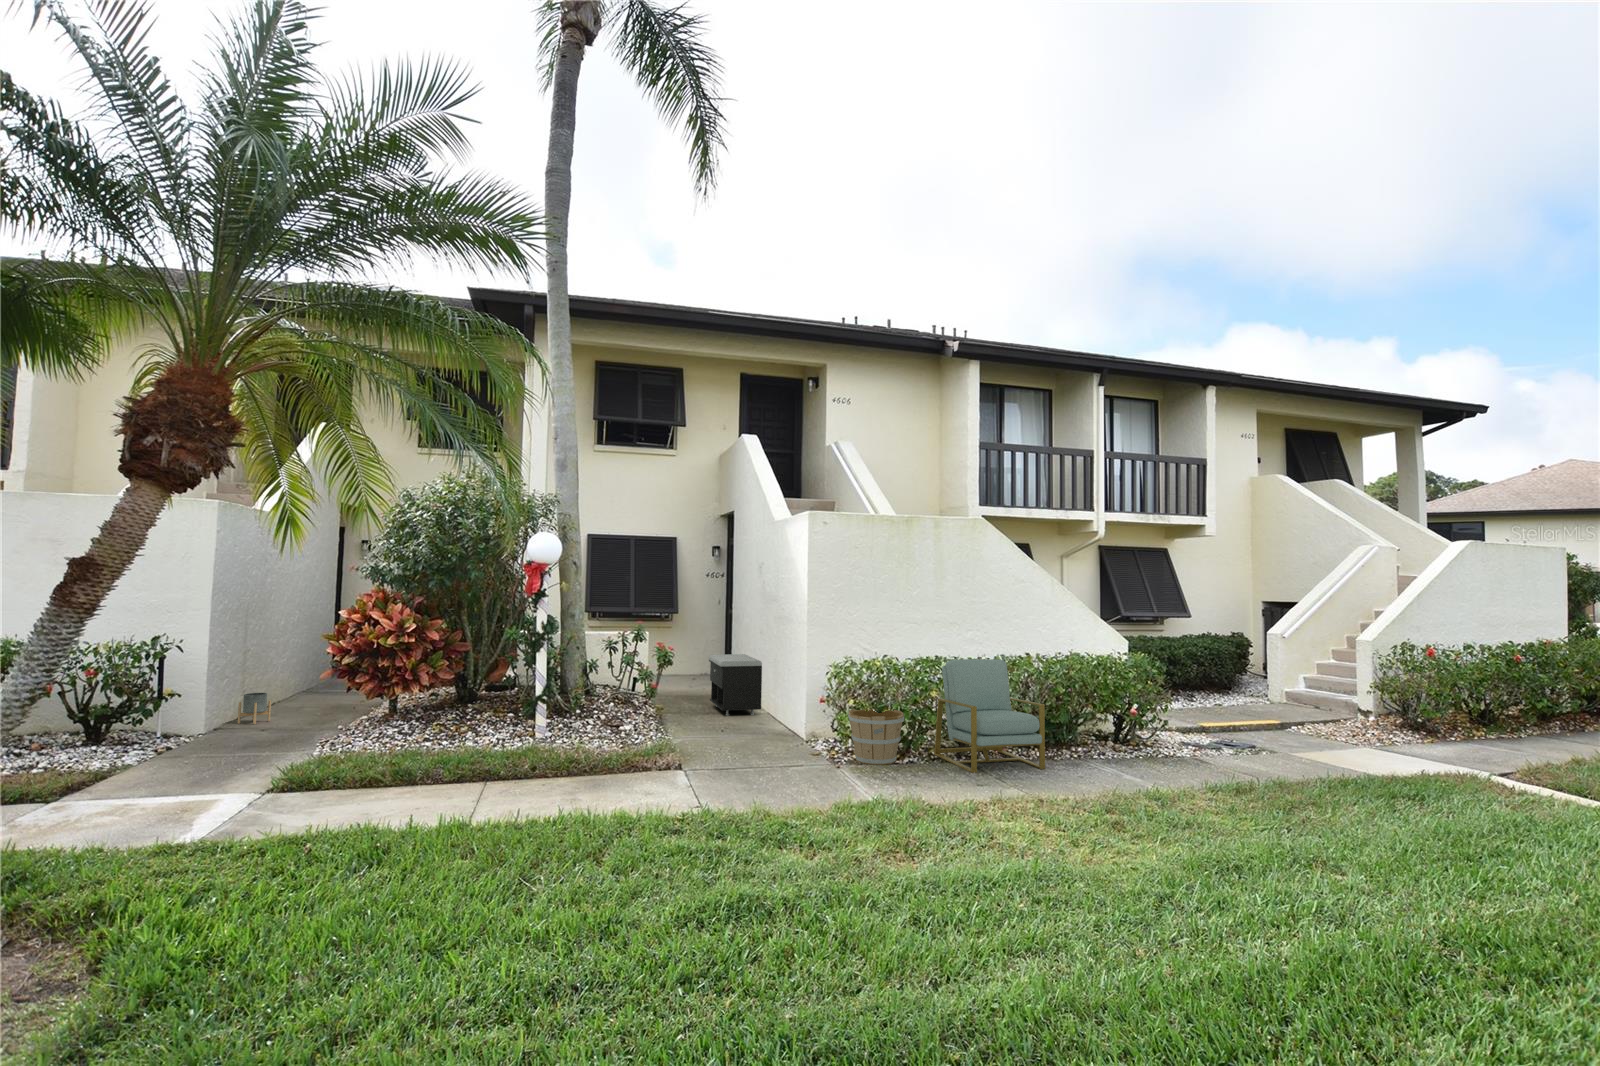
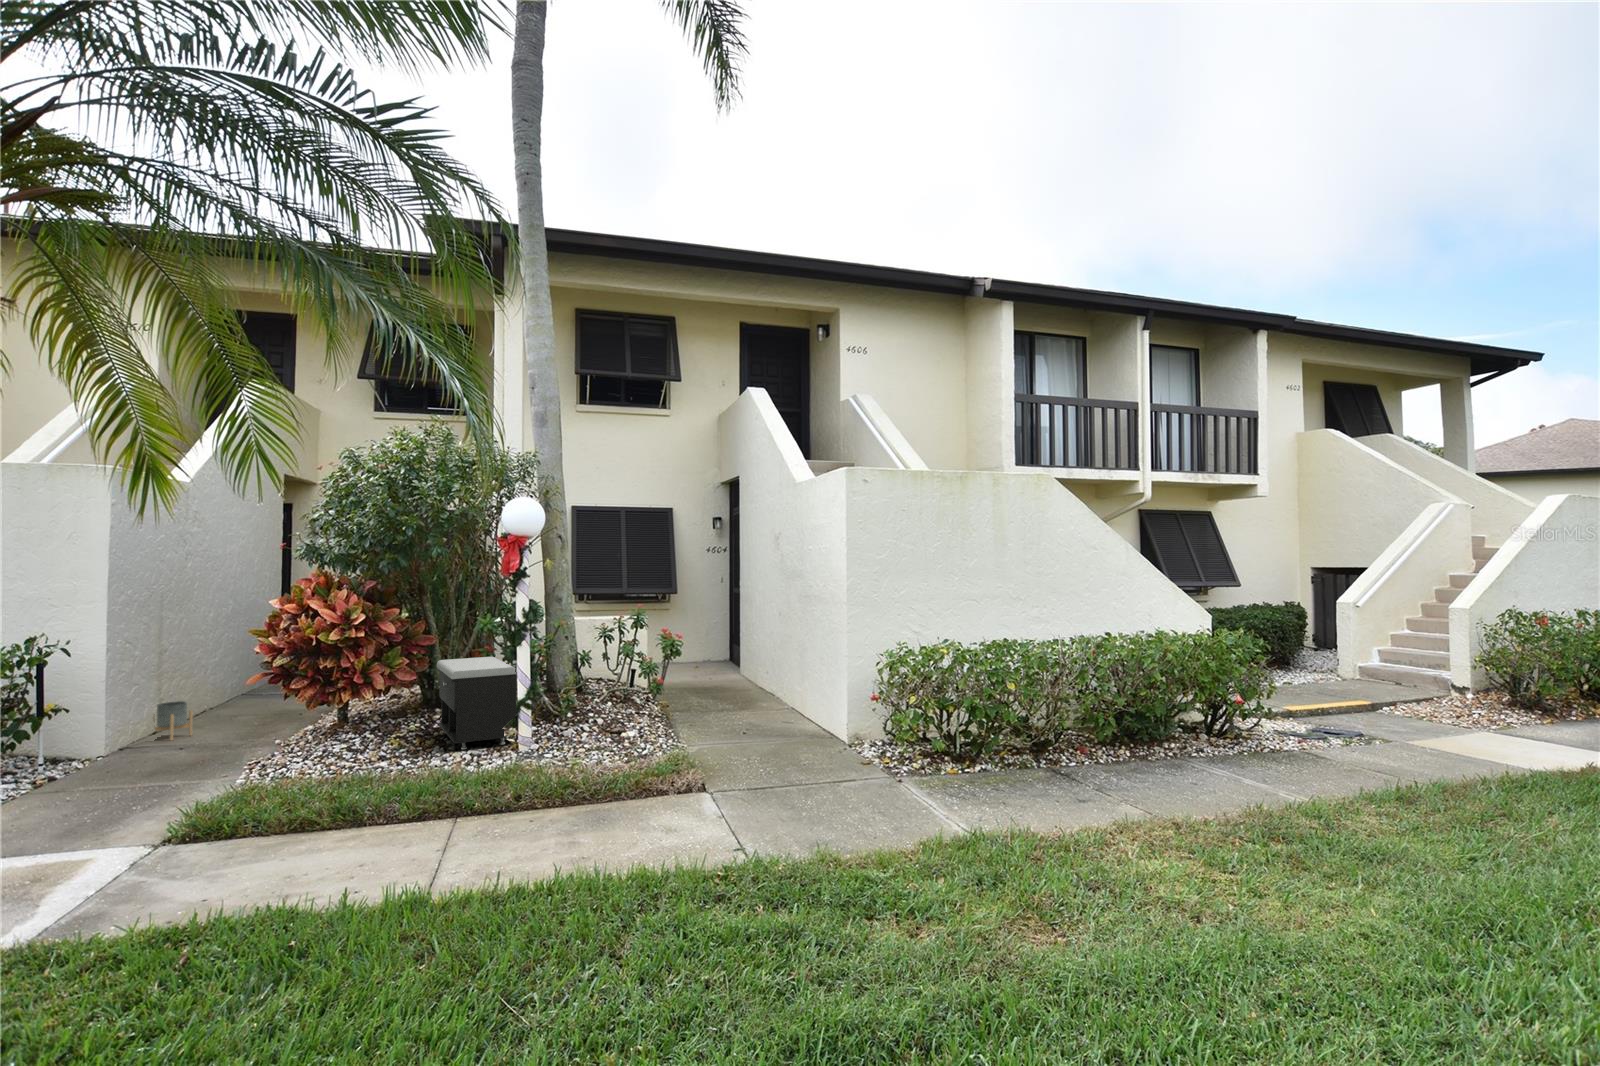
storage bench: present [709,654,762,715] -> present [437,657,516,749]
chair: present [934,659,1045,773] -> none [1009,643,1152,786]
wooden bucket: present [848,709,904,765] -> none [906,707,977,777]

